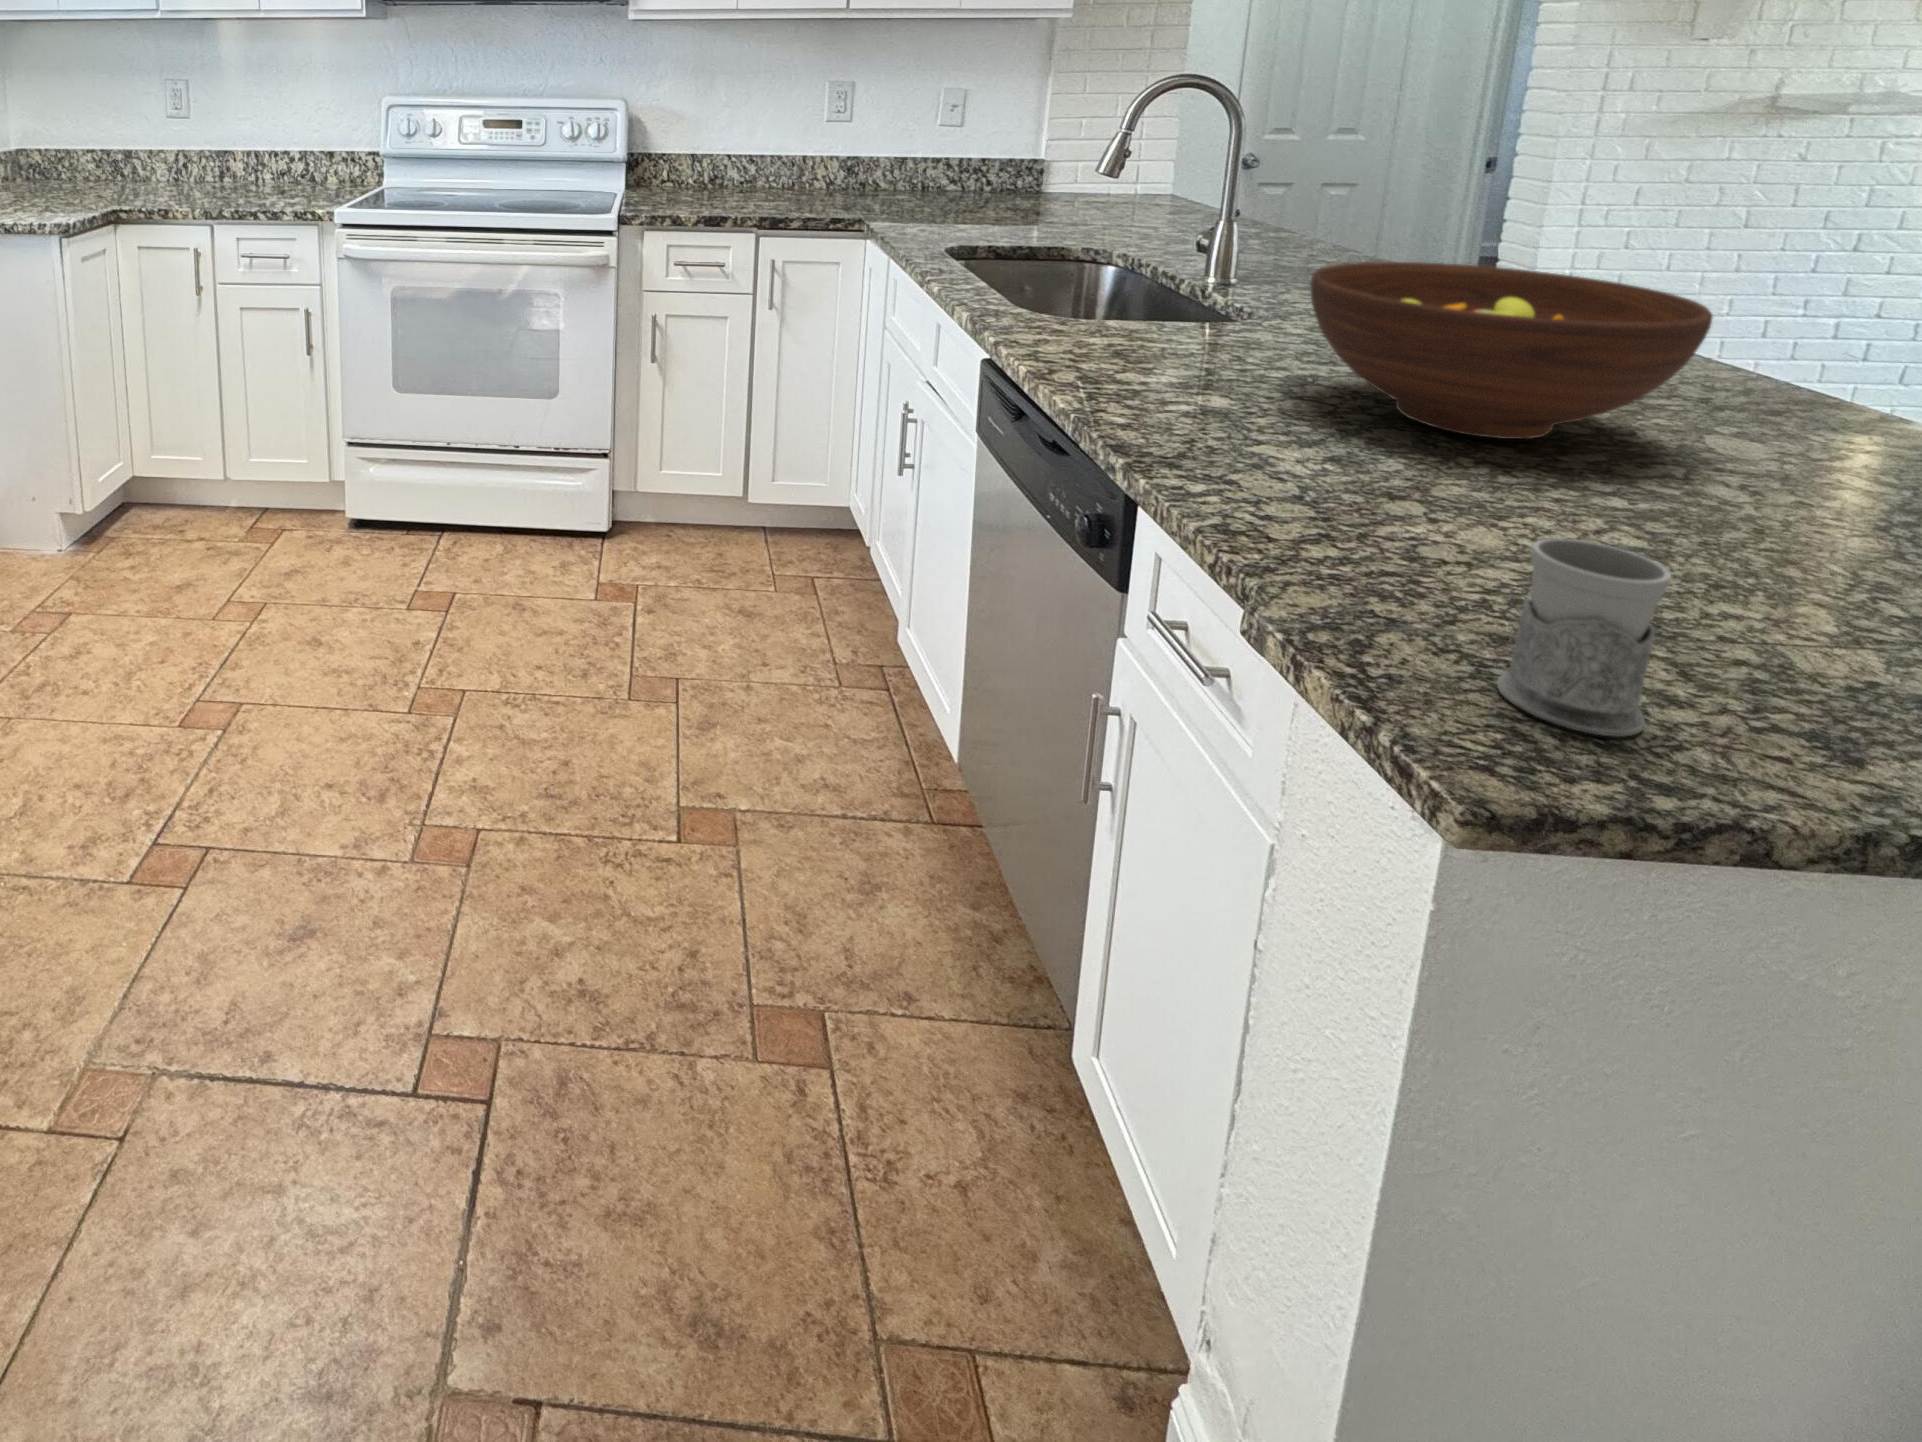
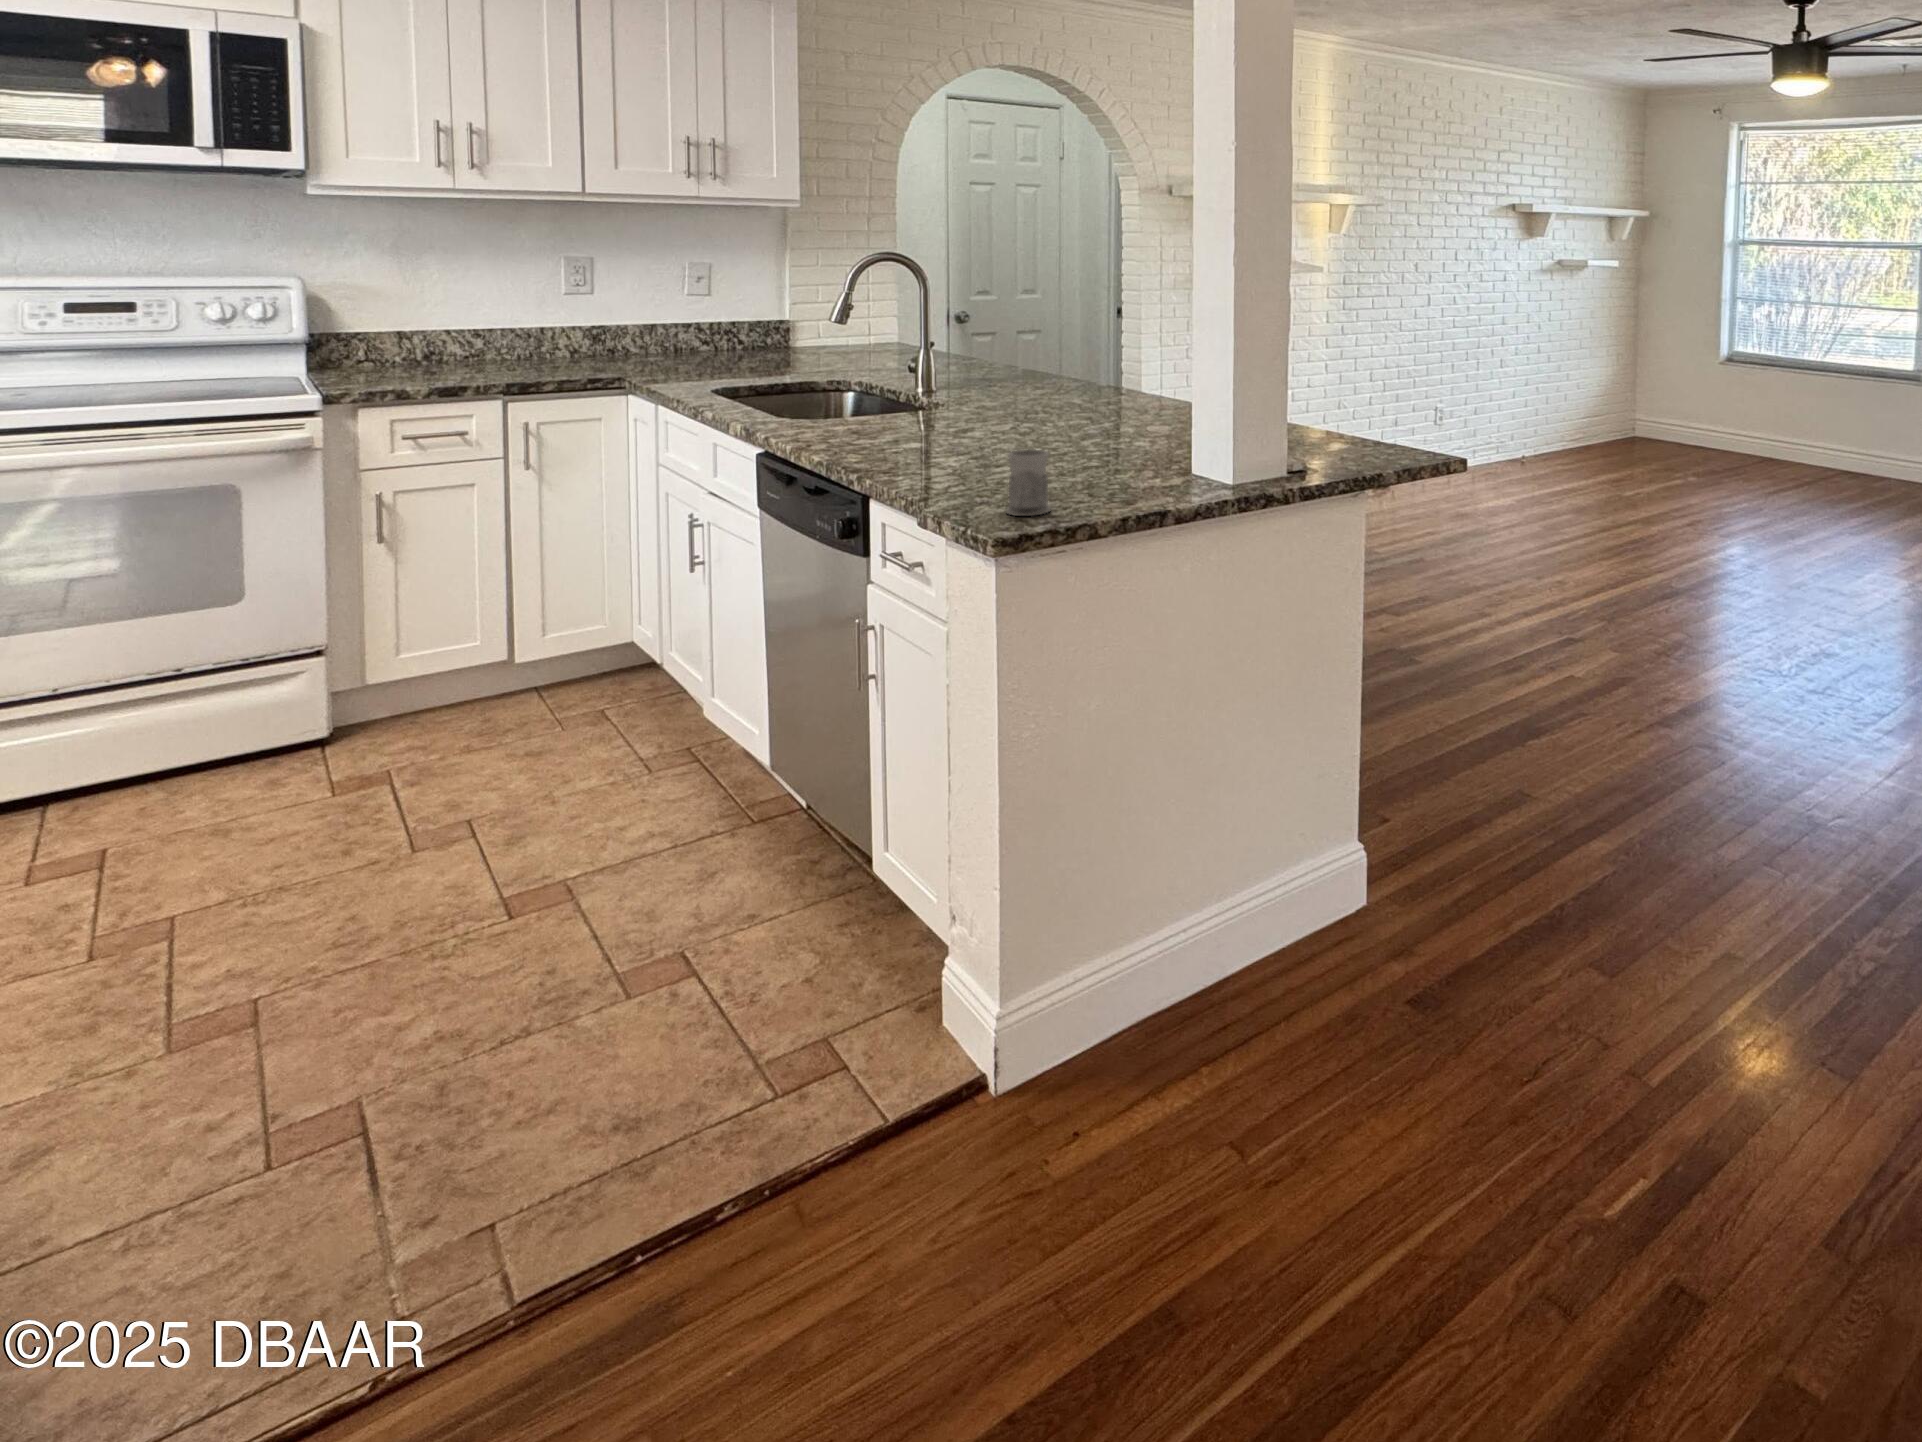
fruit bowl: present [1311,262,1713,439] -> none [953,364,1115,444]

